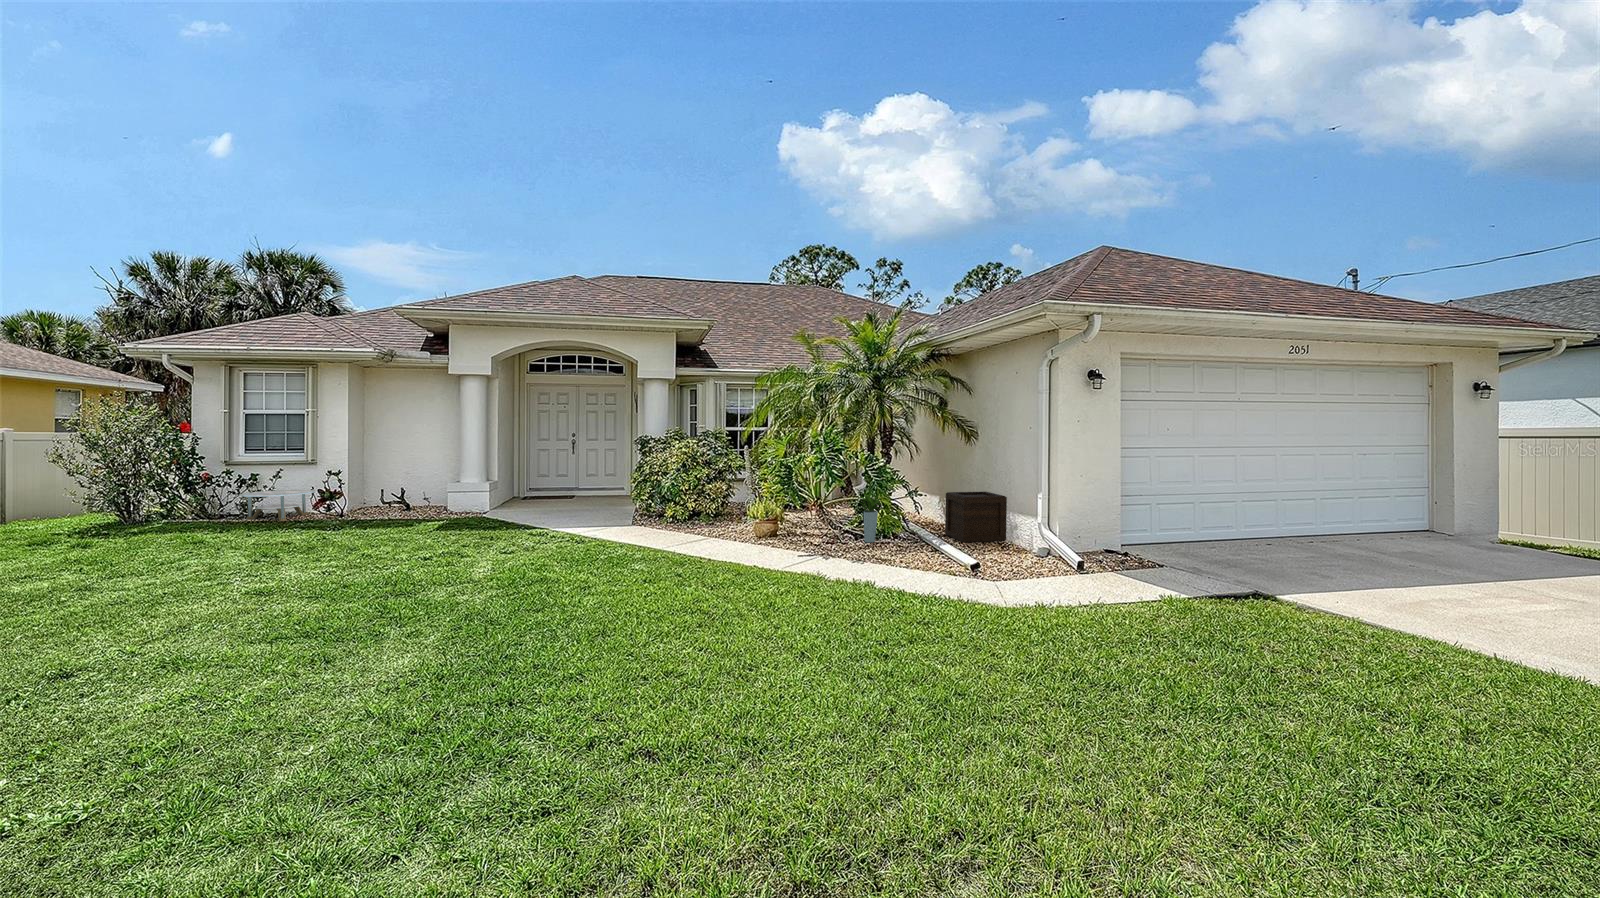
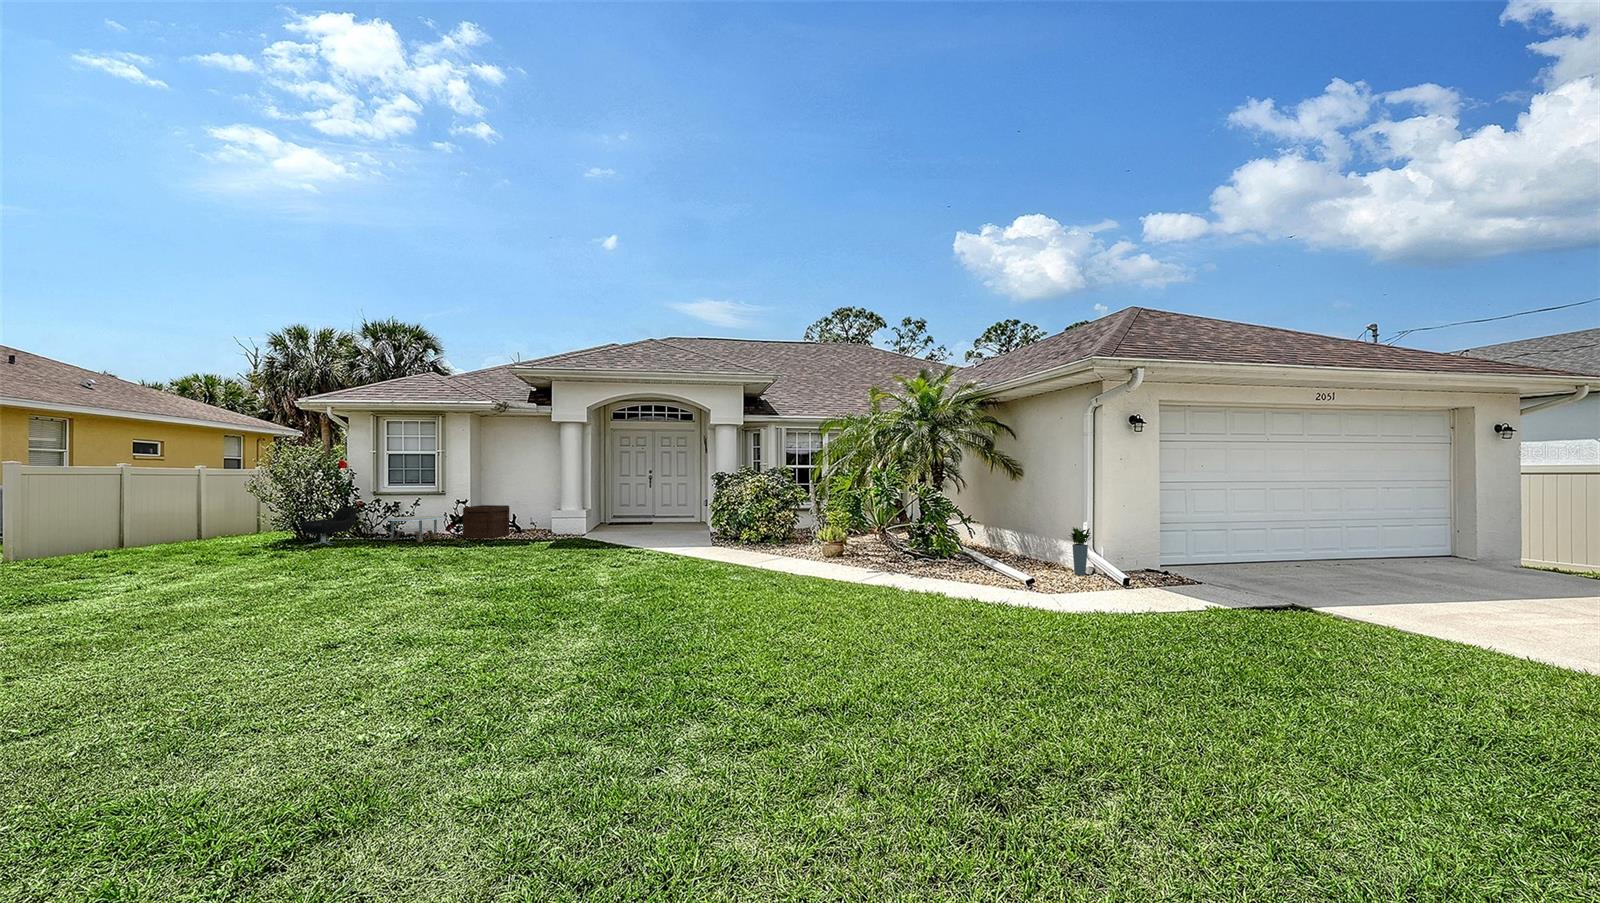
lounge chair: none [134,481,204,528] -> present [301,508,358,546]
wooden crate: present [945,492,1007,543] -> present [463,505,509,539]
planter: present [861,494,881,543] -> present [1070,527,1091,575]

